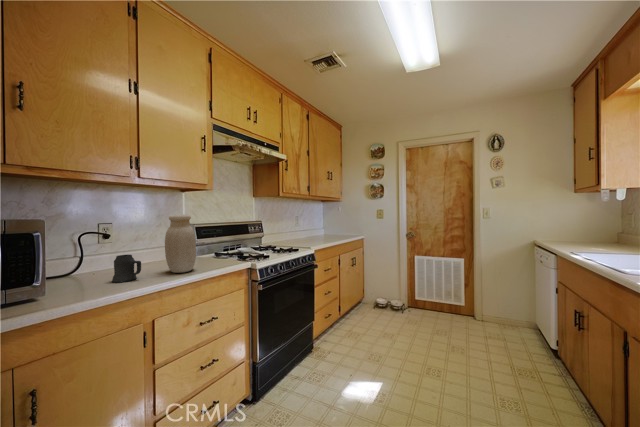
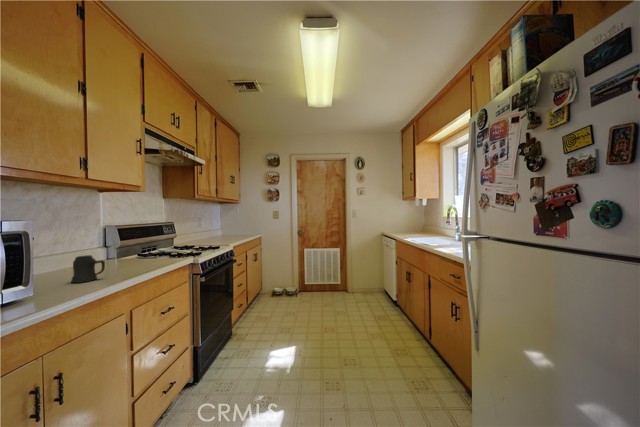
jar: present [165,215,196,273] -> none [116,216,151,271]

